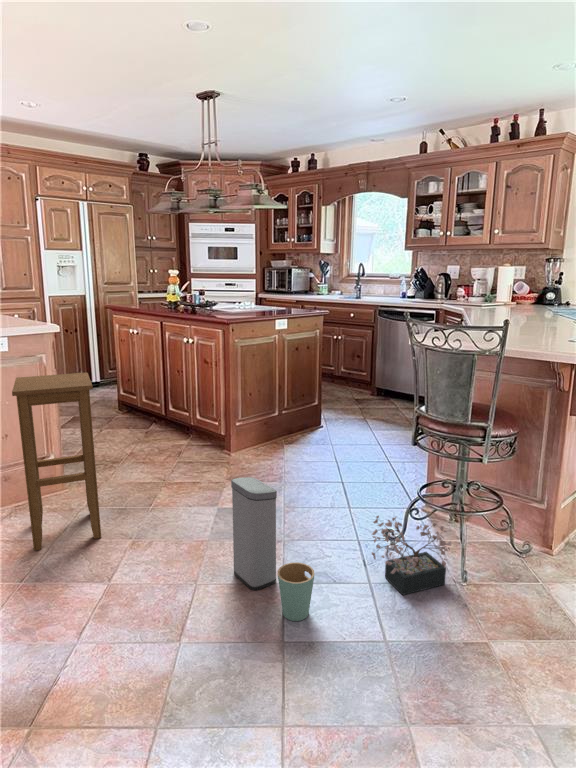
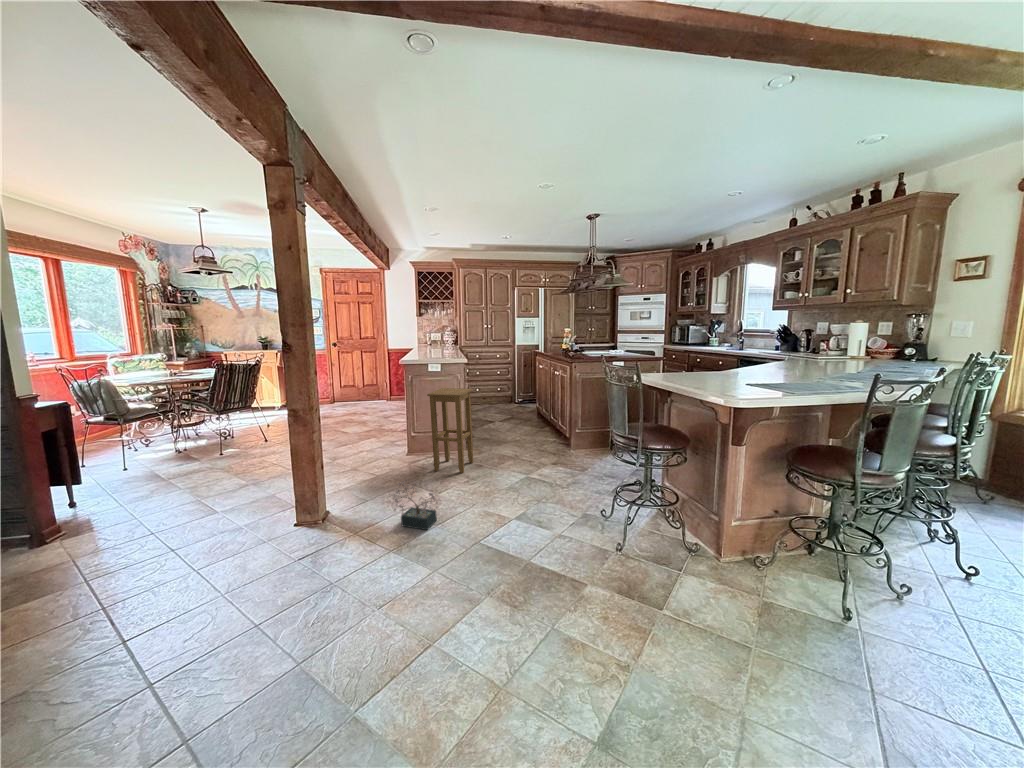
trash can: present [231,477,315,621] -> none [489,452,512,534]
decorative plant: present [372,516,451,595] -> present [392,481,440,530]

